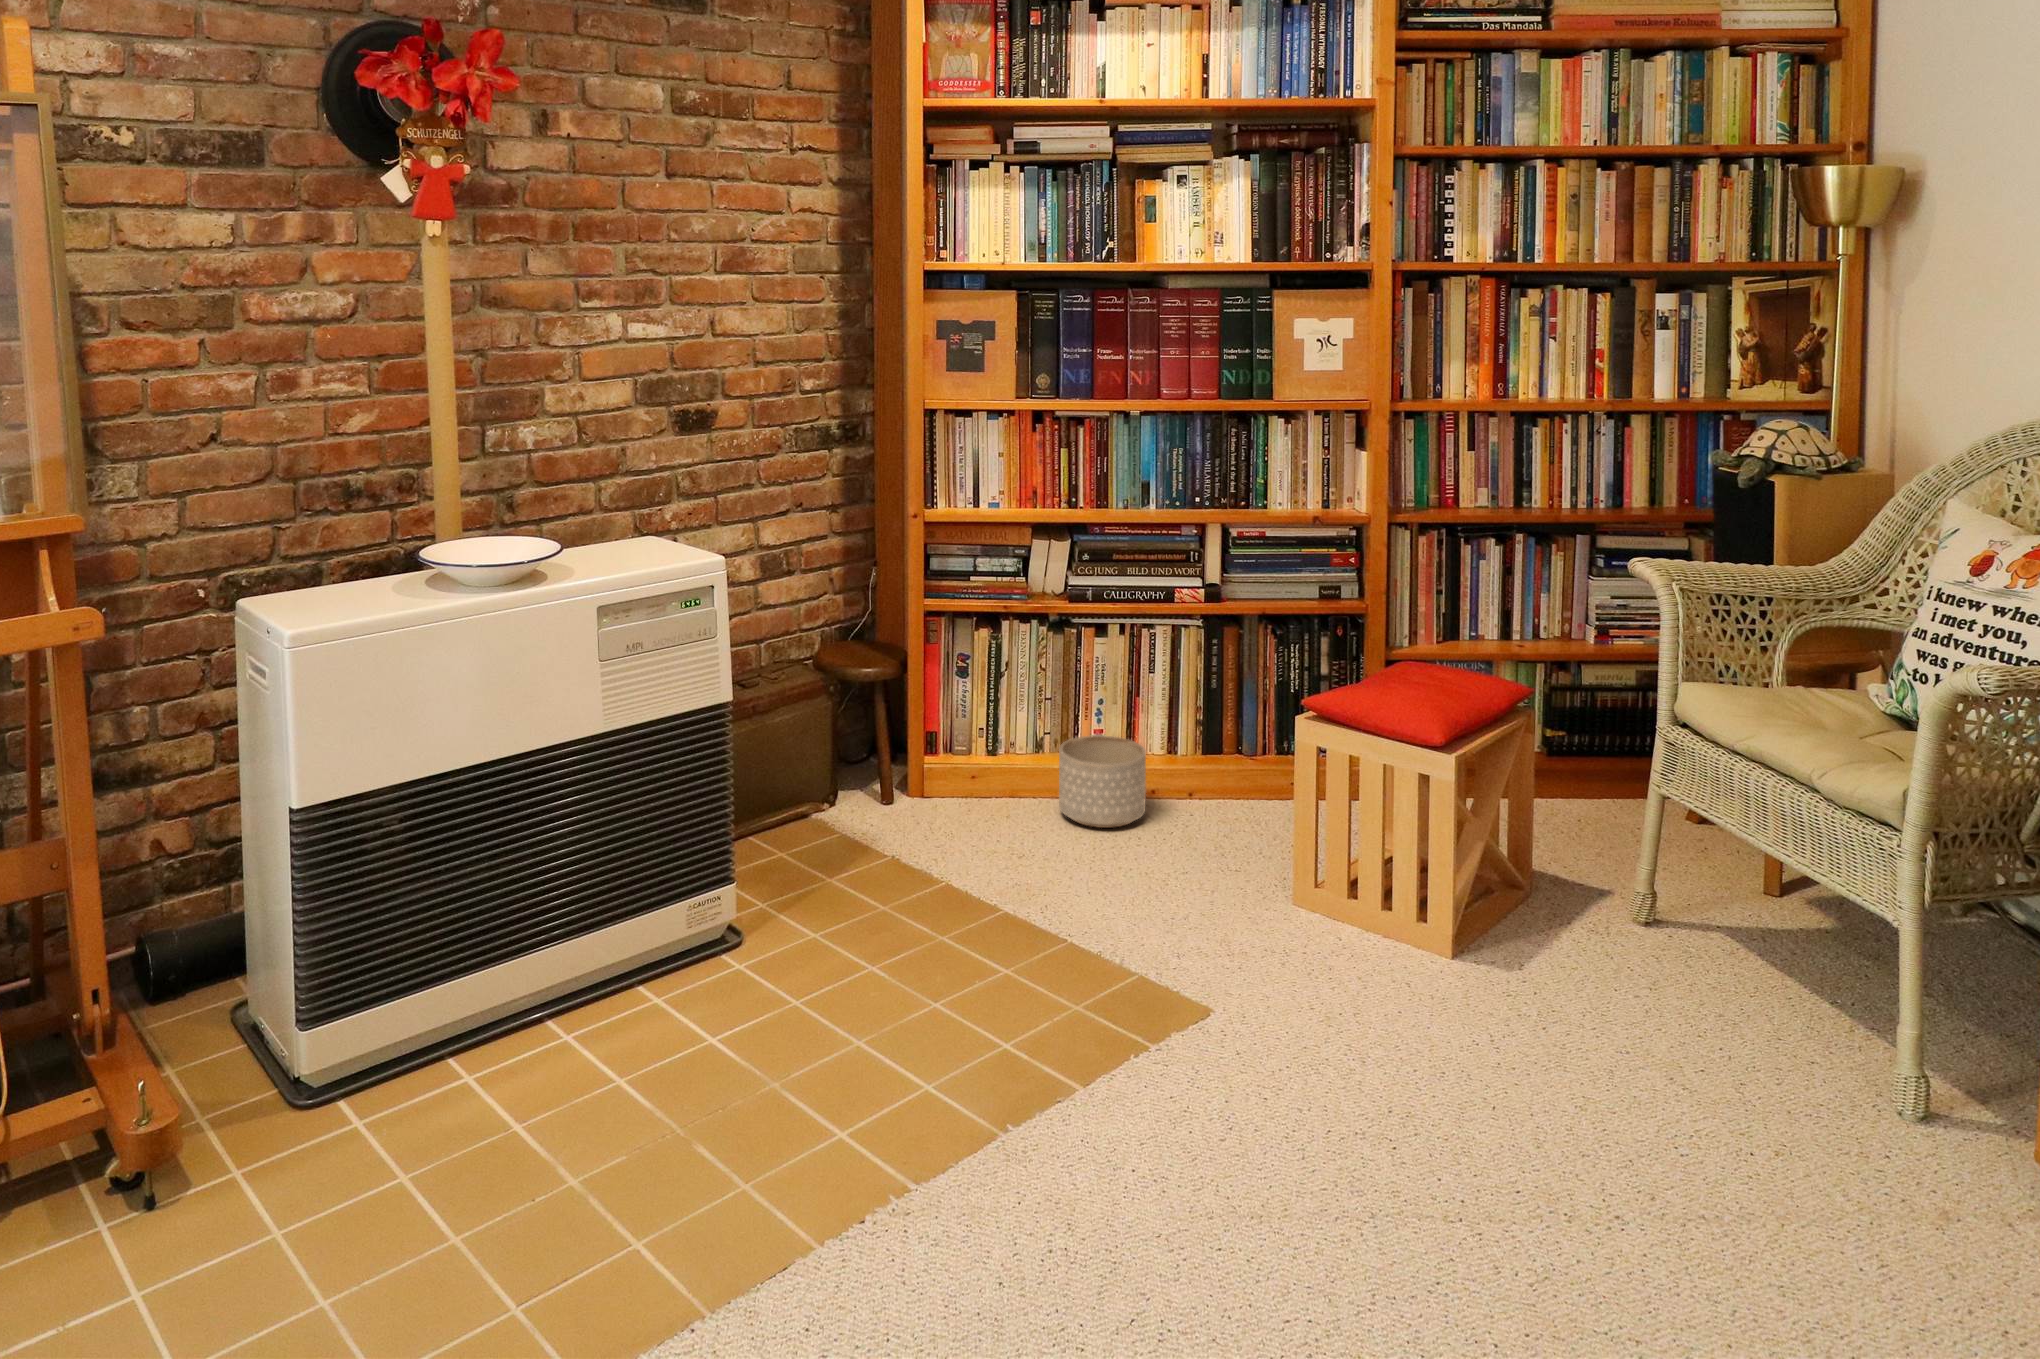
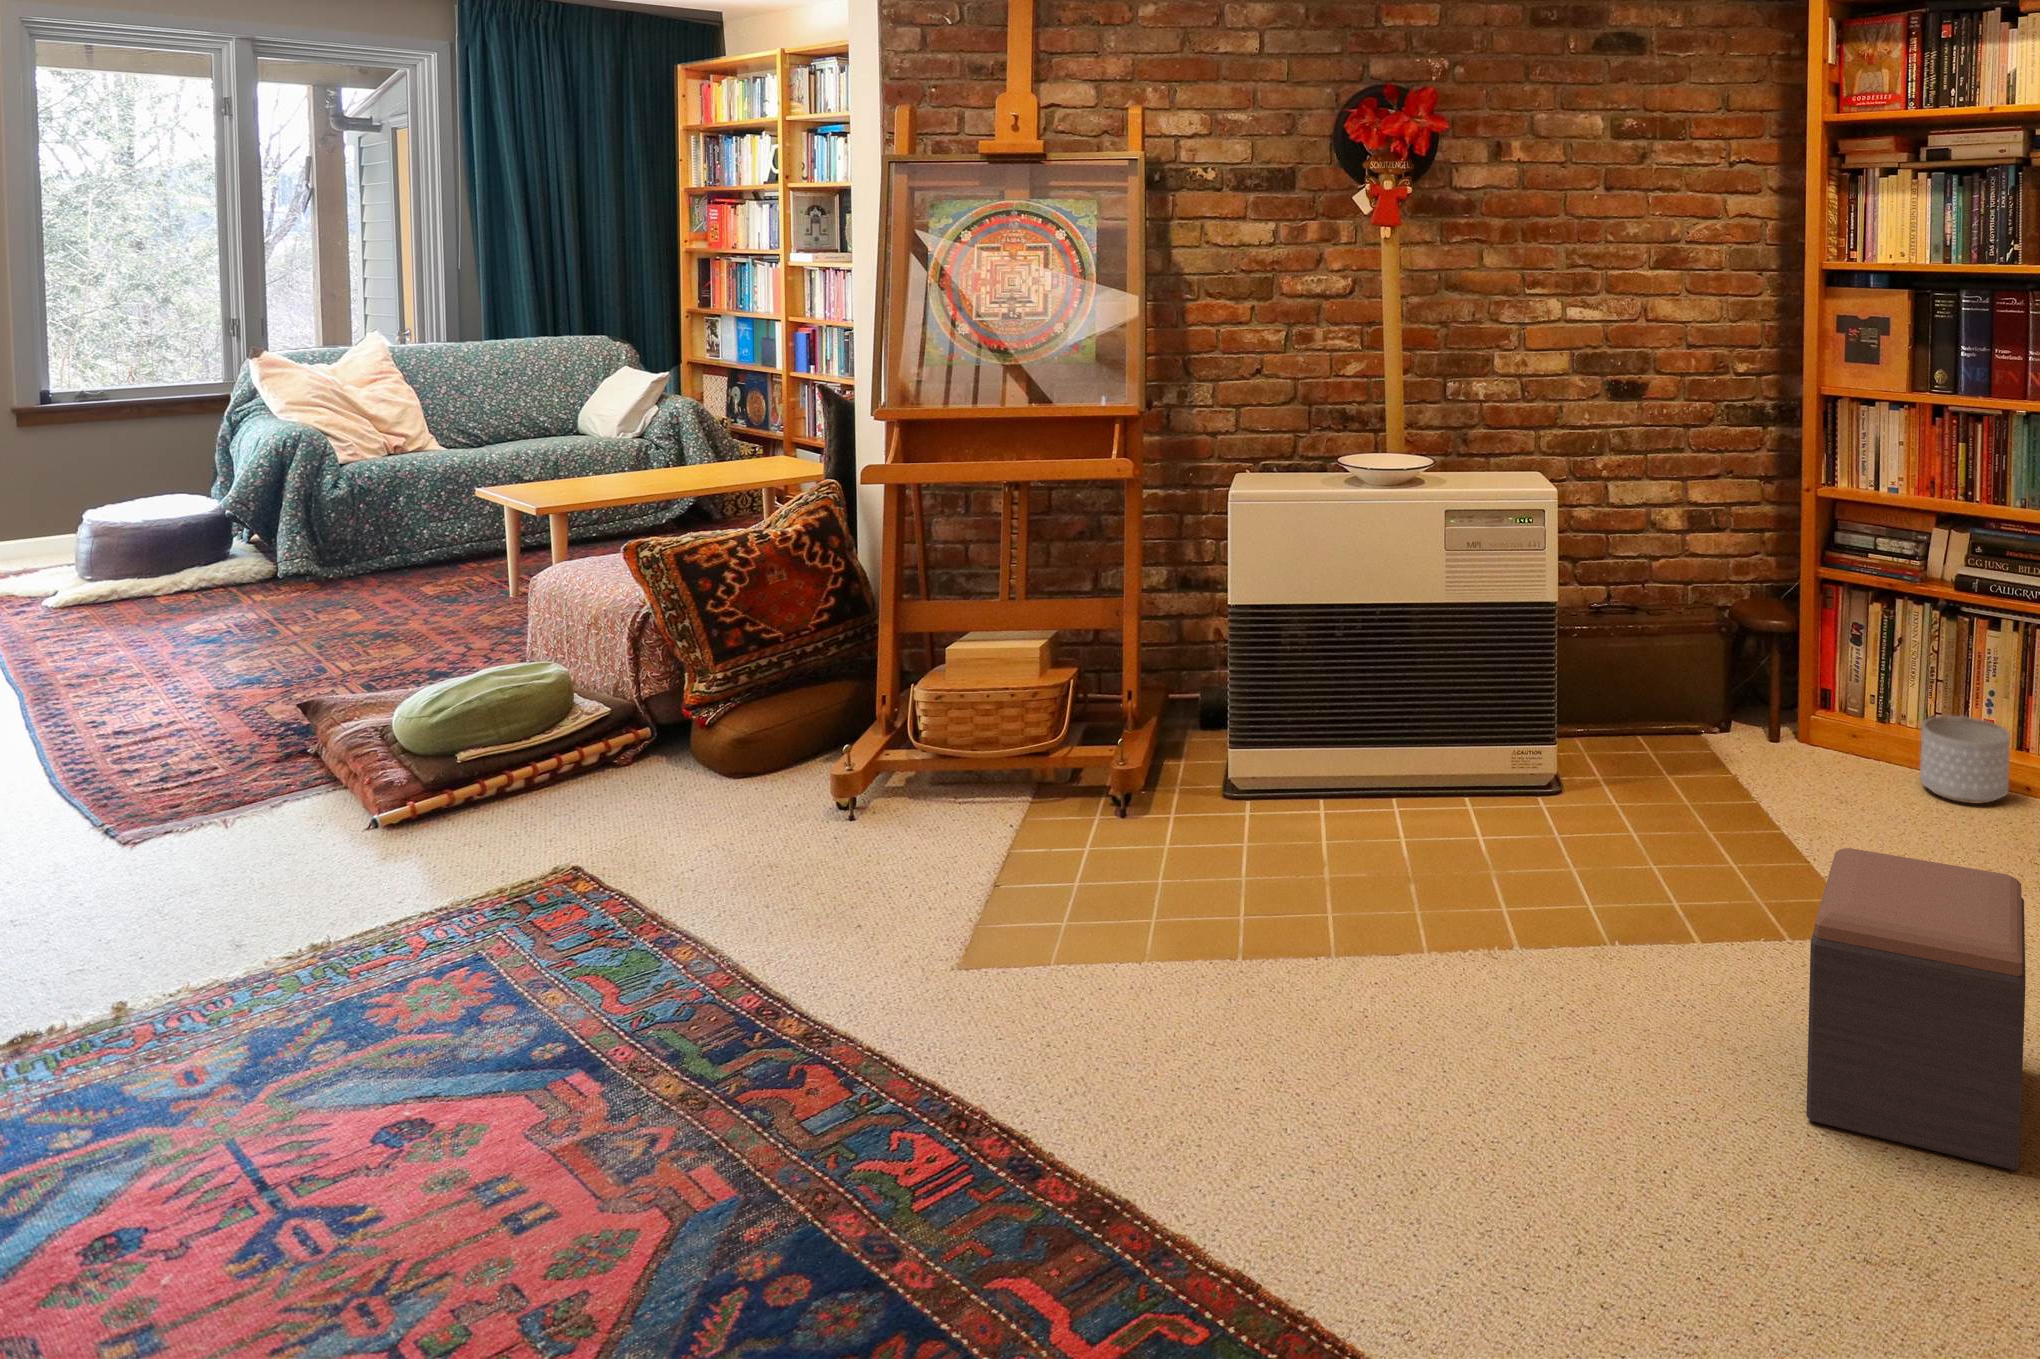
footstool: none [1277,911,1583,1269] -> present [1806,848,2026,1170]

